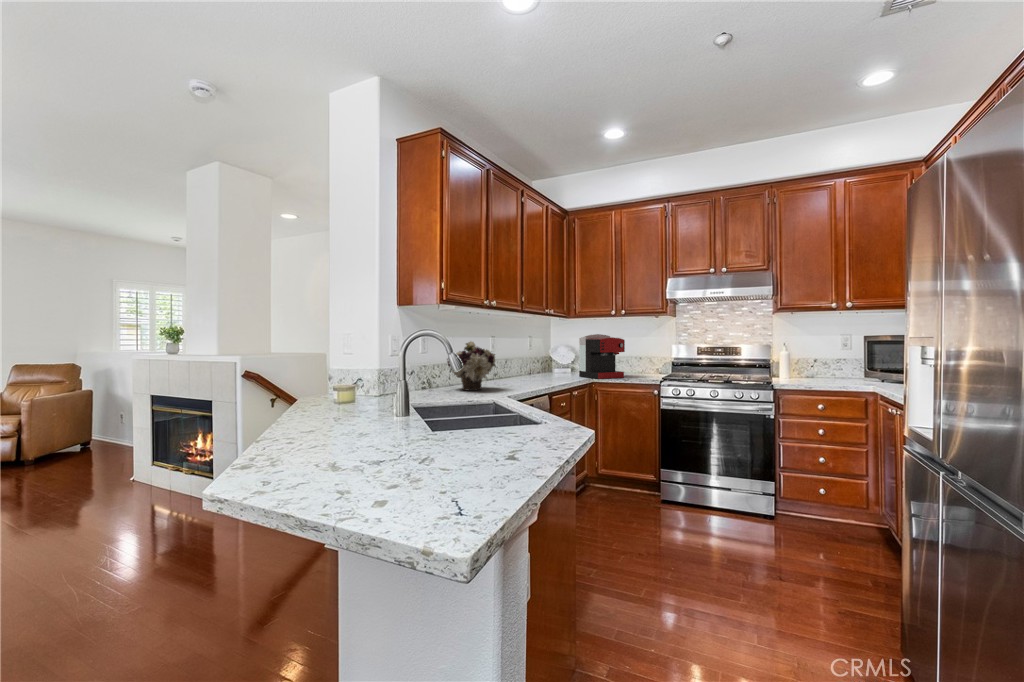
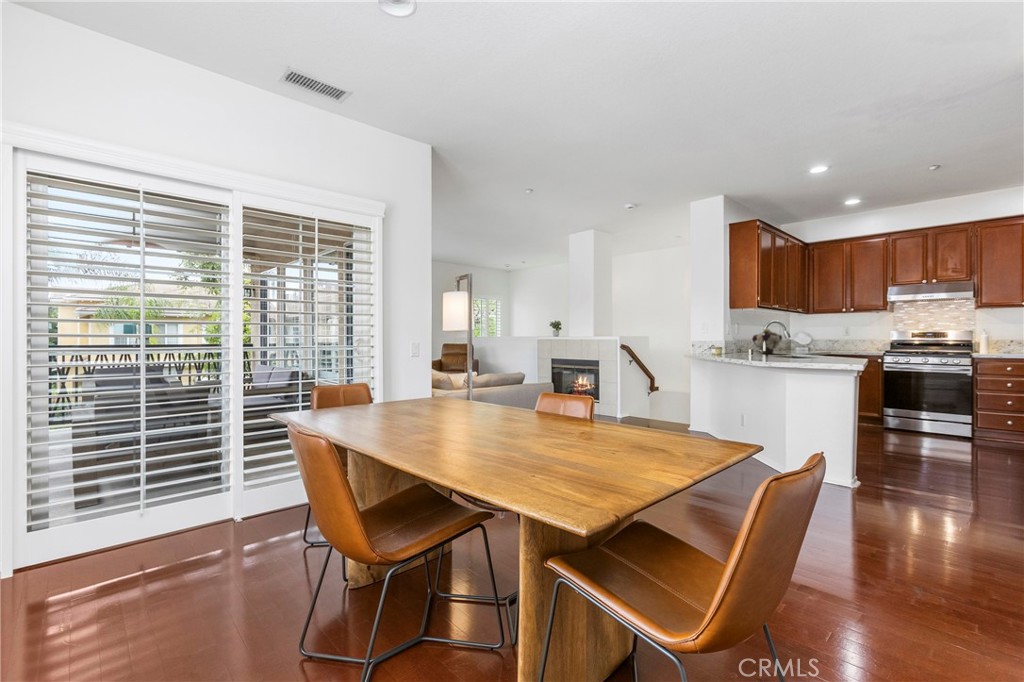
coffee maker: present [579,334,625,379] -> none [821,324,857,352]

